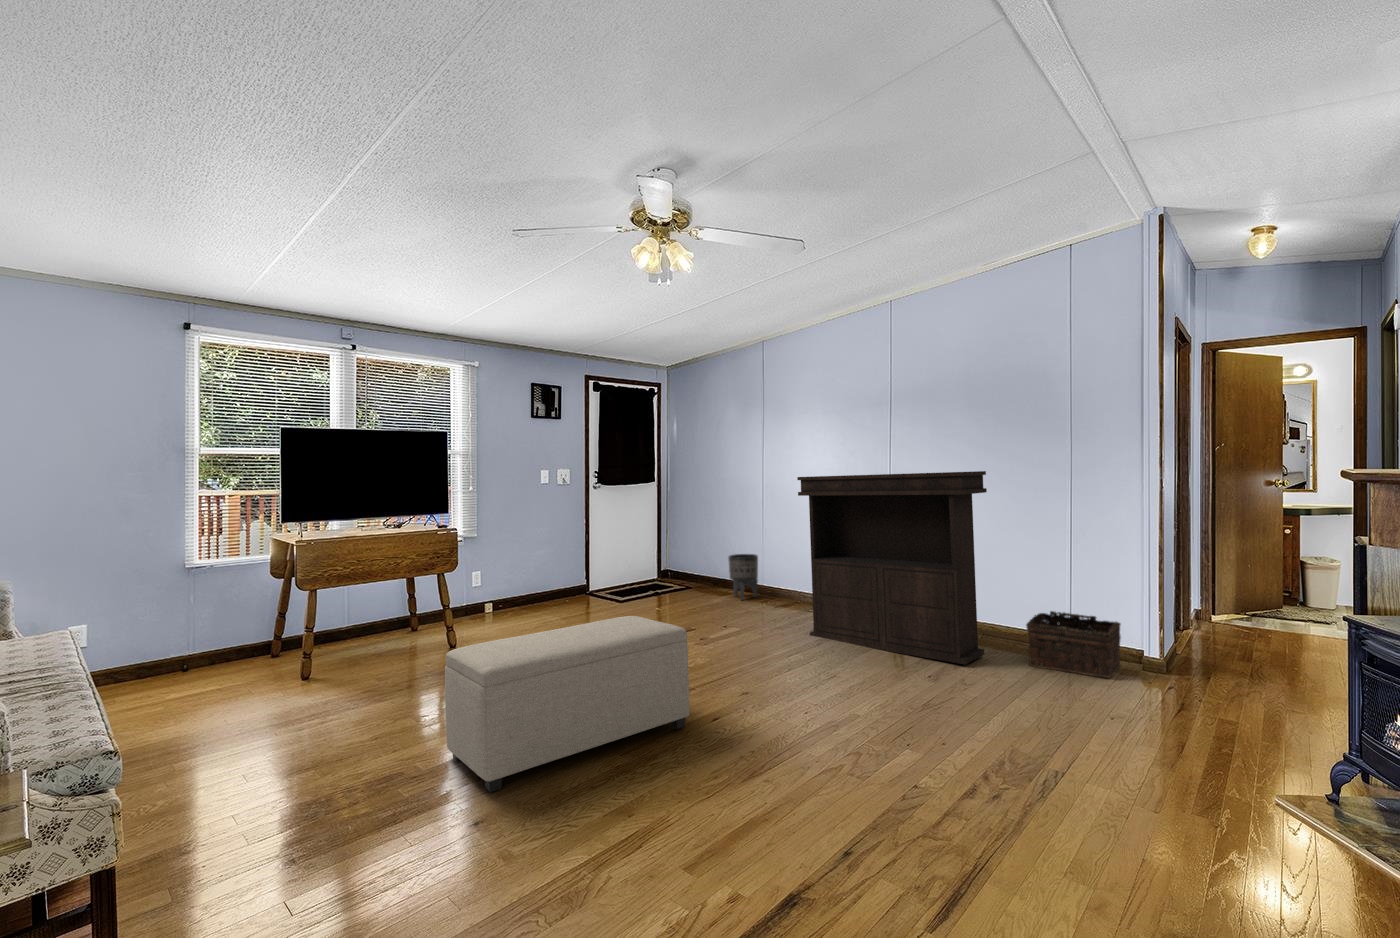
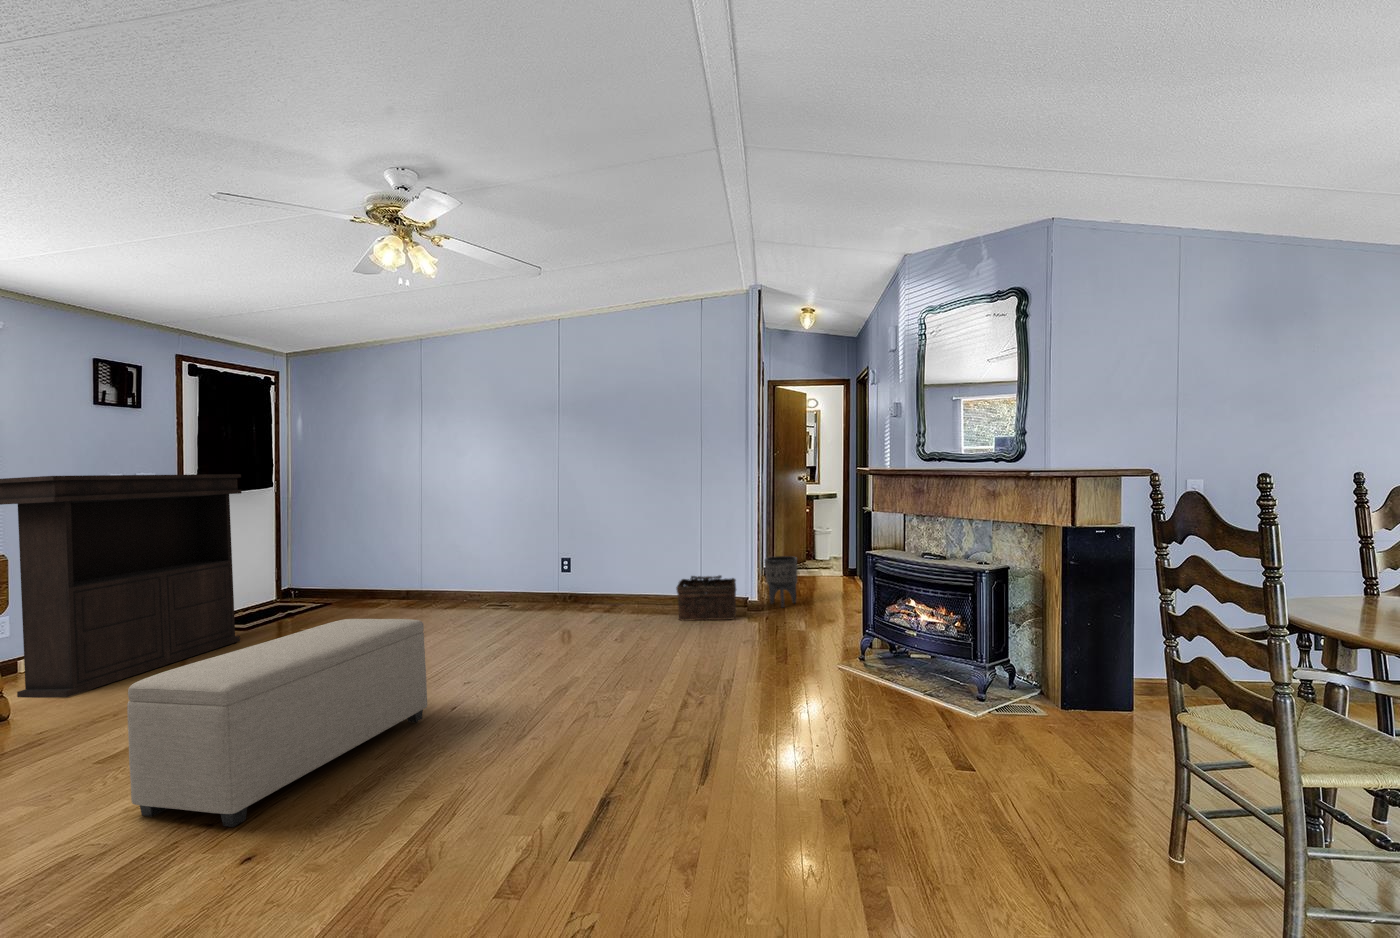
console table: present [797,471,987,664] -> present [0,474,242,698]
planter: present [728,554,758,600] -> present [765,556,797,607]

